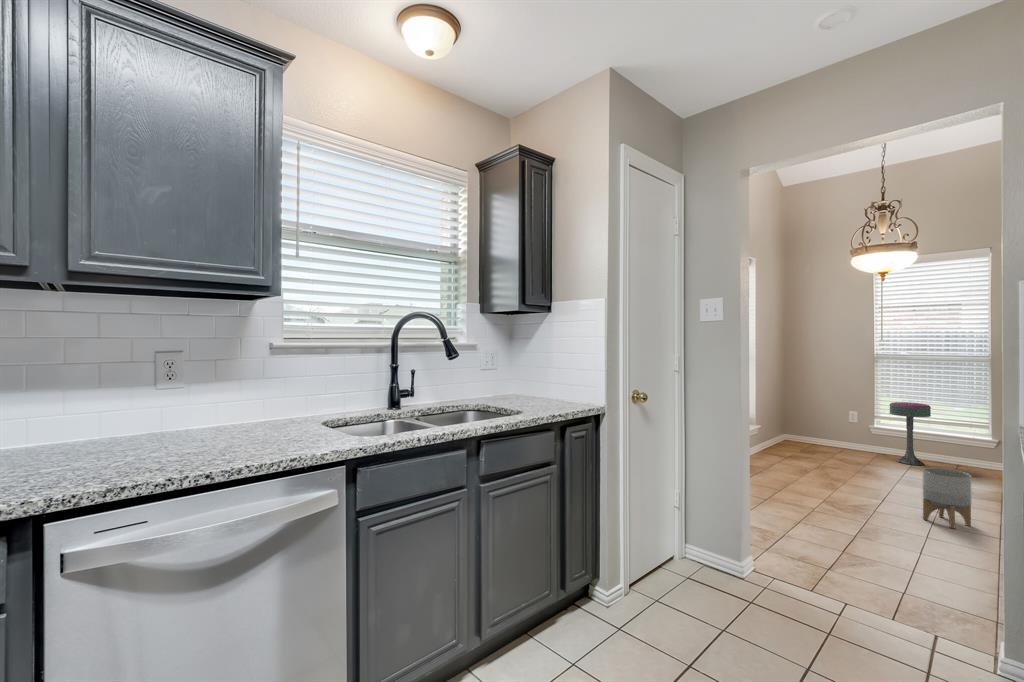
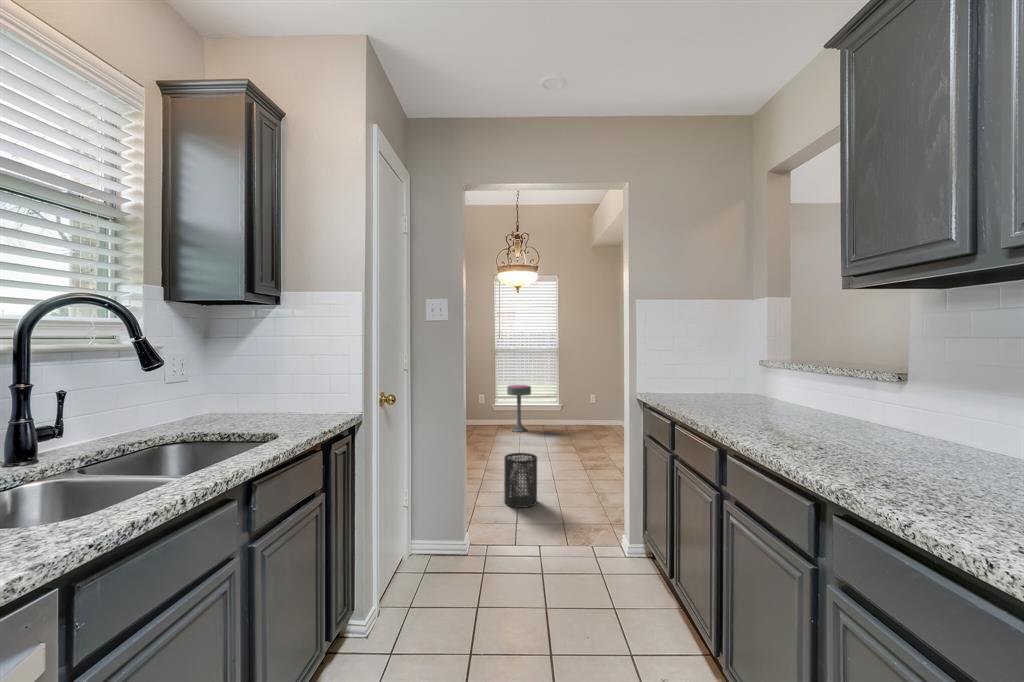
planter: present [923,468,971,529] -> none [547,432,573,474]
trash can: none [829,481,879,552] -> present [504,453,537,508]

